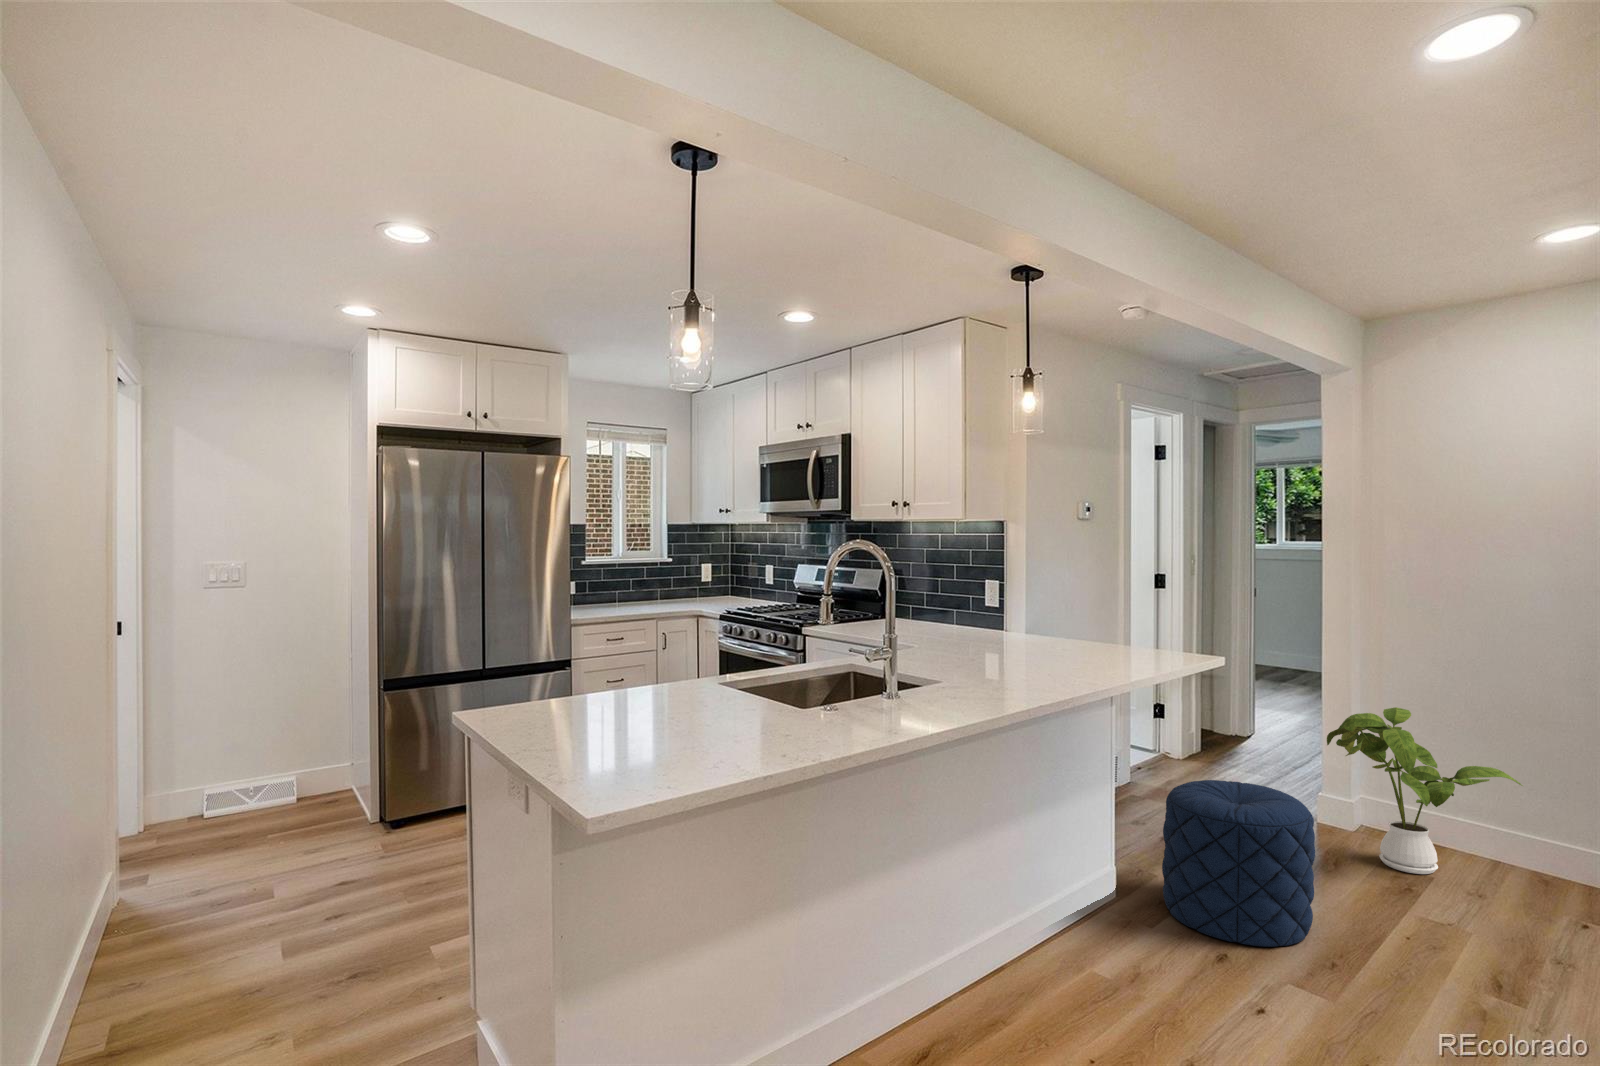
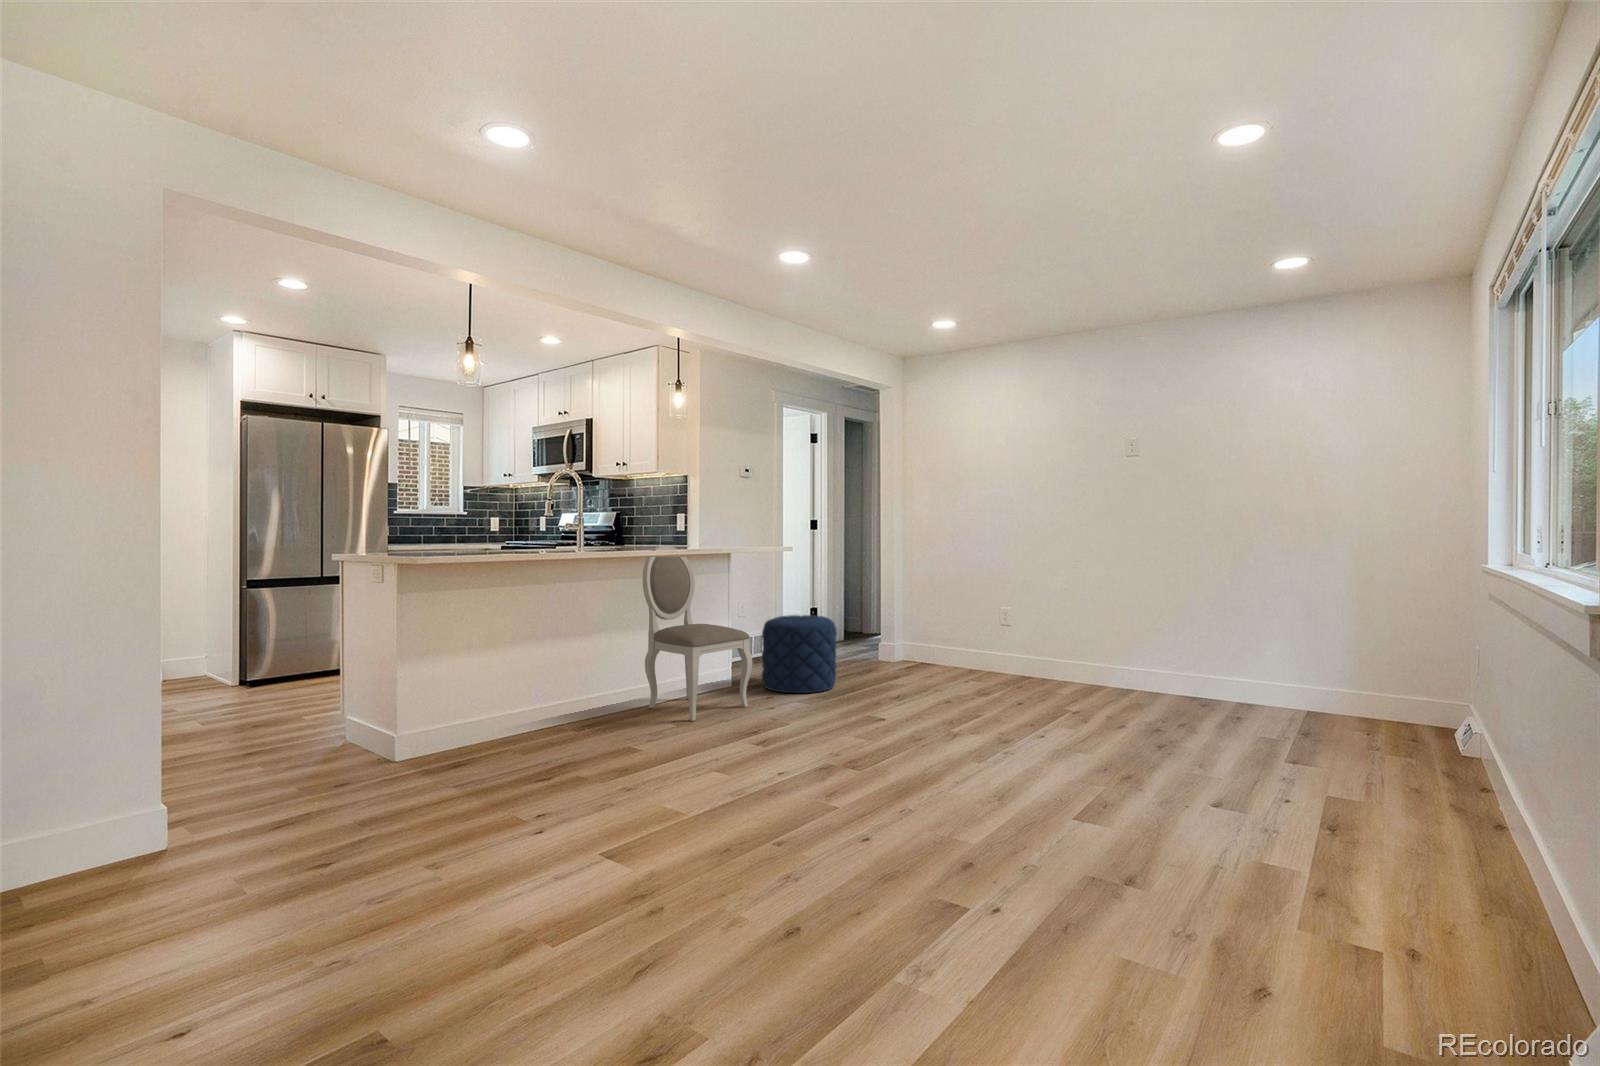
dining chair: none [978,667,1185,1036] -> present [643,545,752,721]
house plant: present [1327,707,1523,874] -> none [871,576,960,669]

